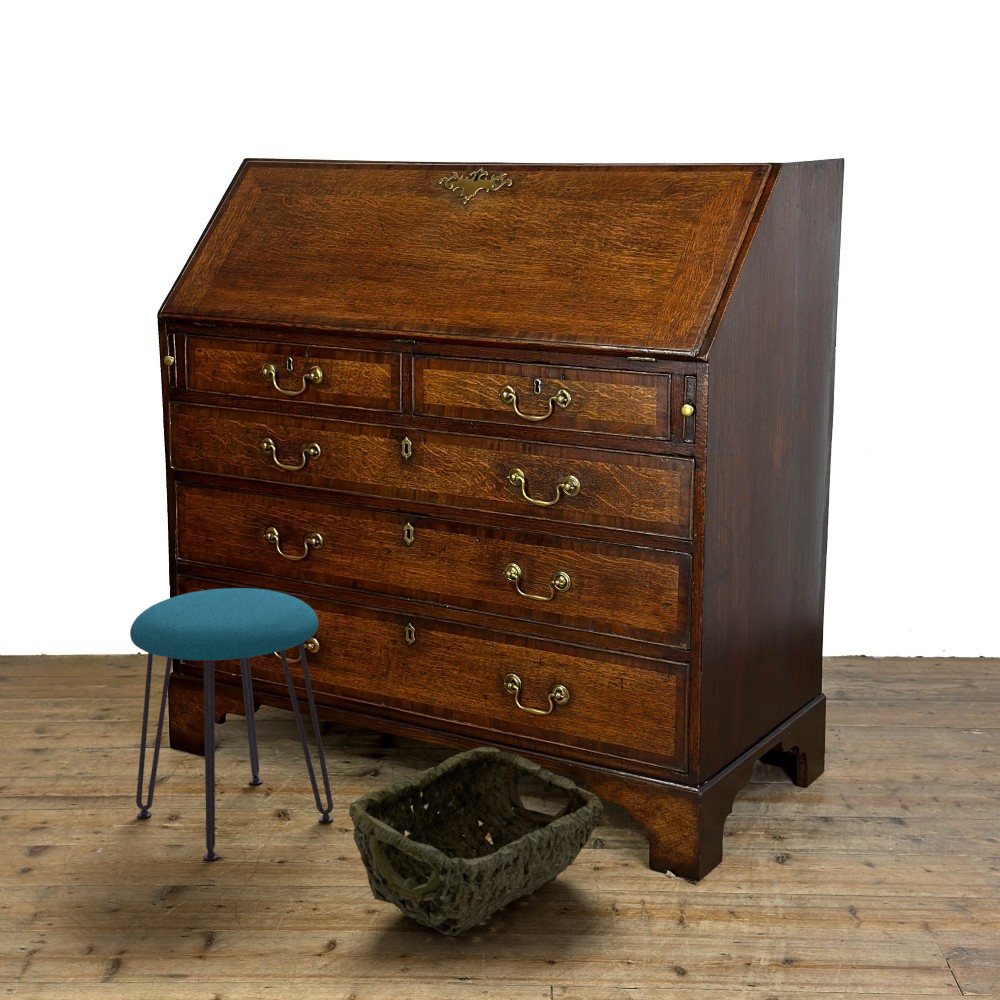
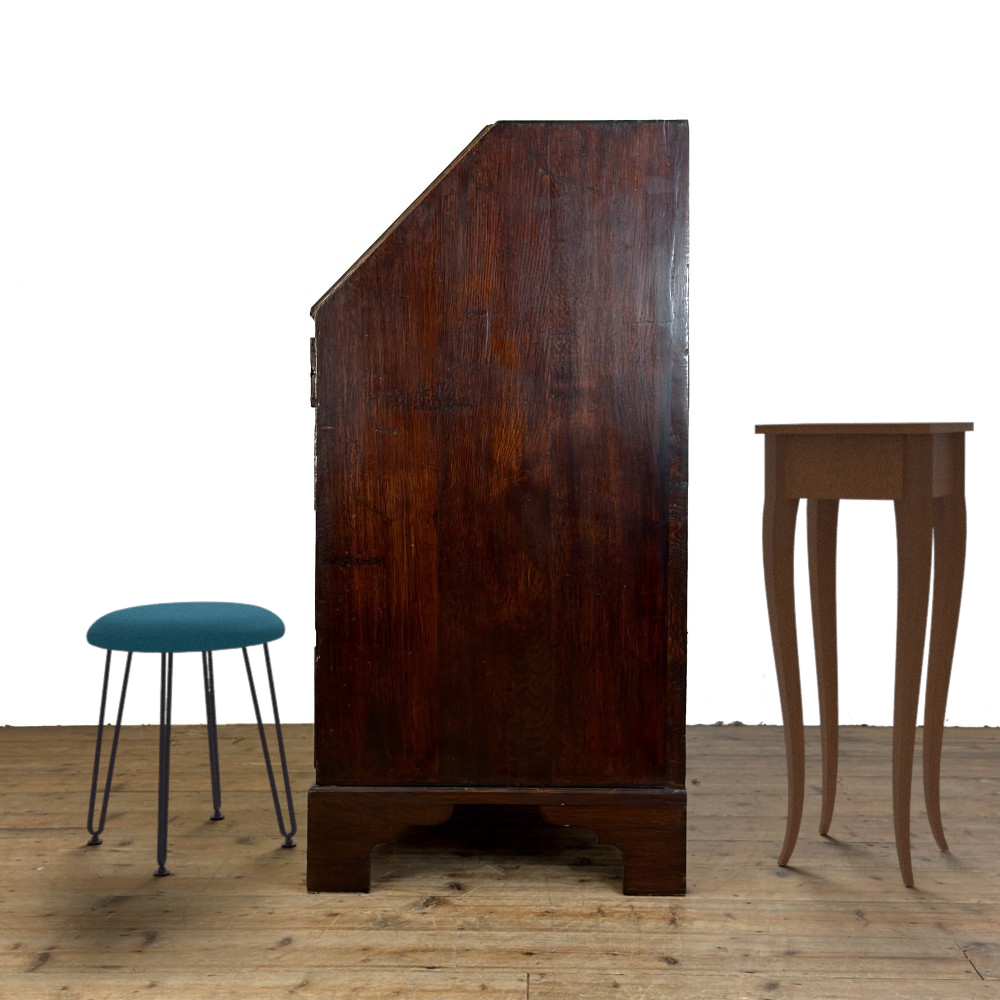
side table: none [770,423,985,878] -> present [755,422,974,886]
woven basket: present [349,747,603,936] -> none [308,752,585,932]

